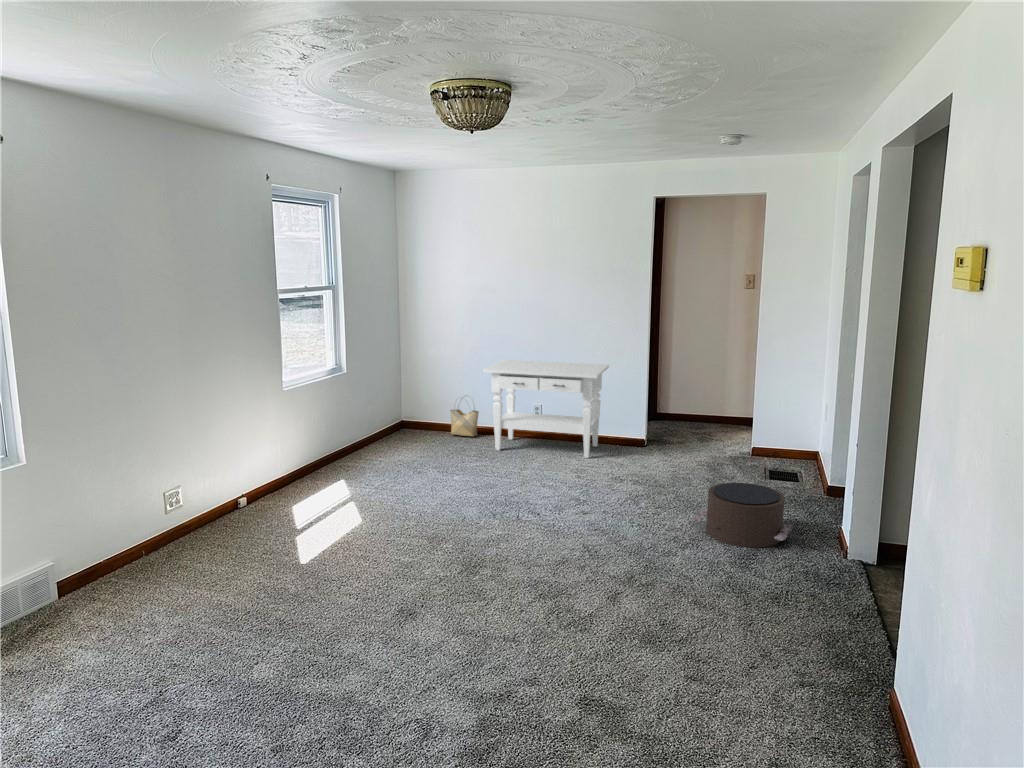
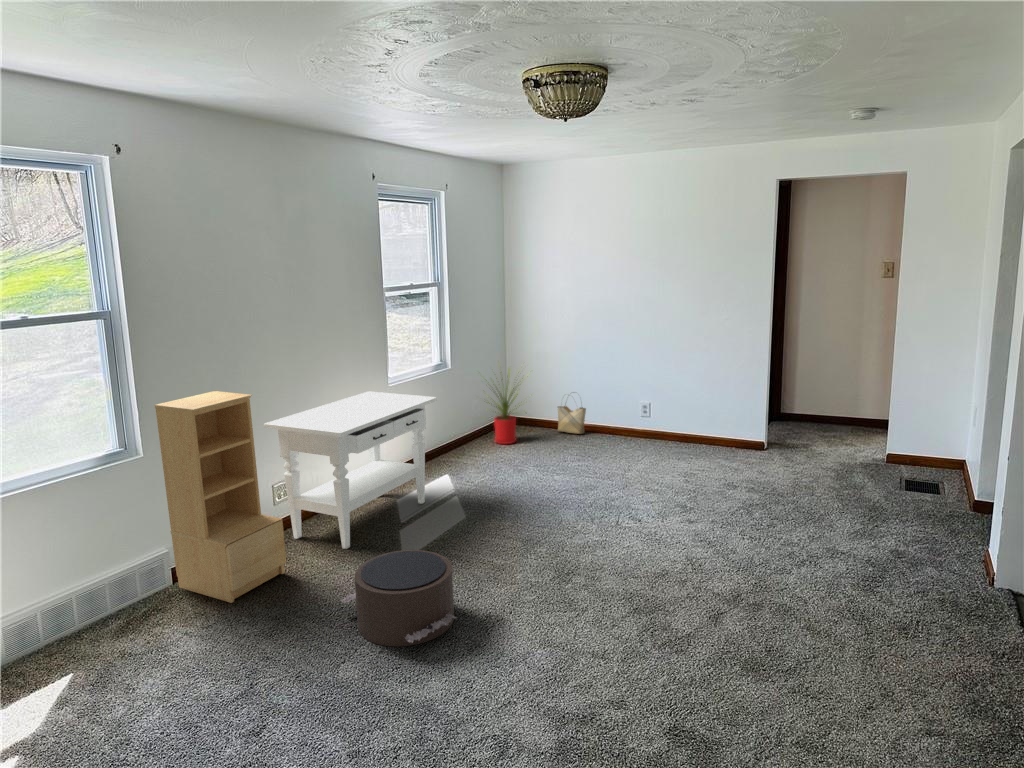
side table: present [483,360,609,458] -> present [264,391,437,549]
house plant: none [367,364,429,448] -> present [488,368,526,445]
bookshelf: none [38,395,184,615] -> present [155,391,286,603]
pouf: present [692,483,793,547] -> present [341,550,457,647]

